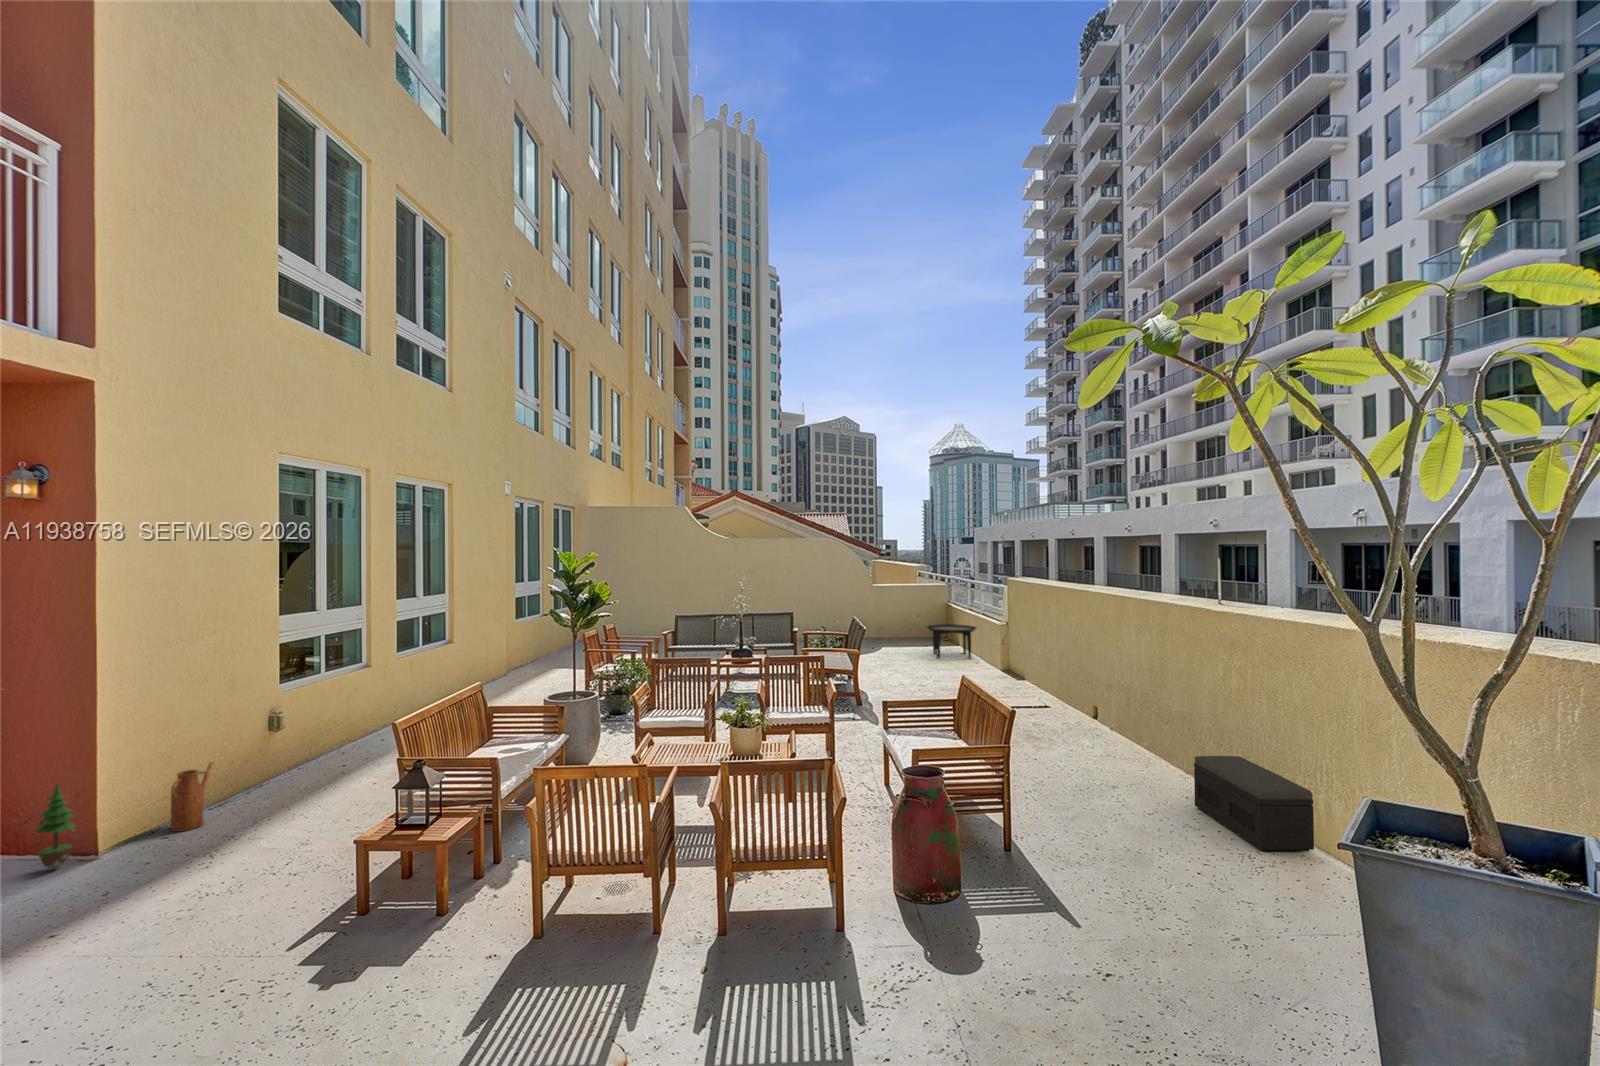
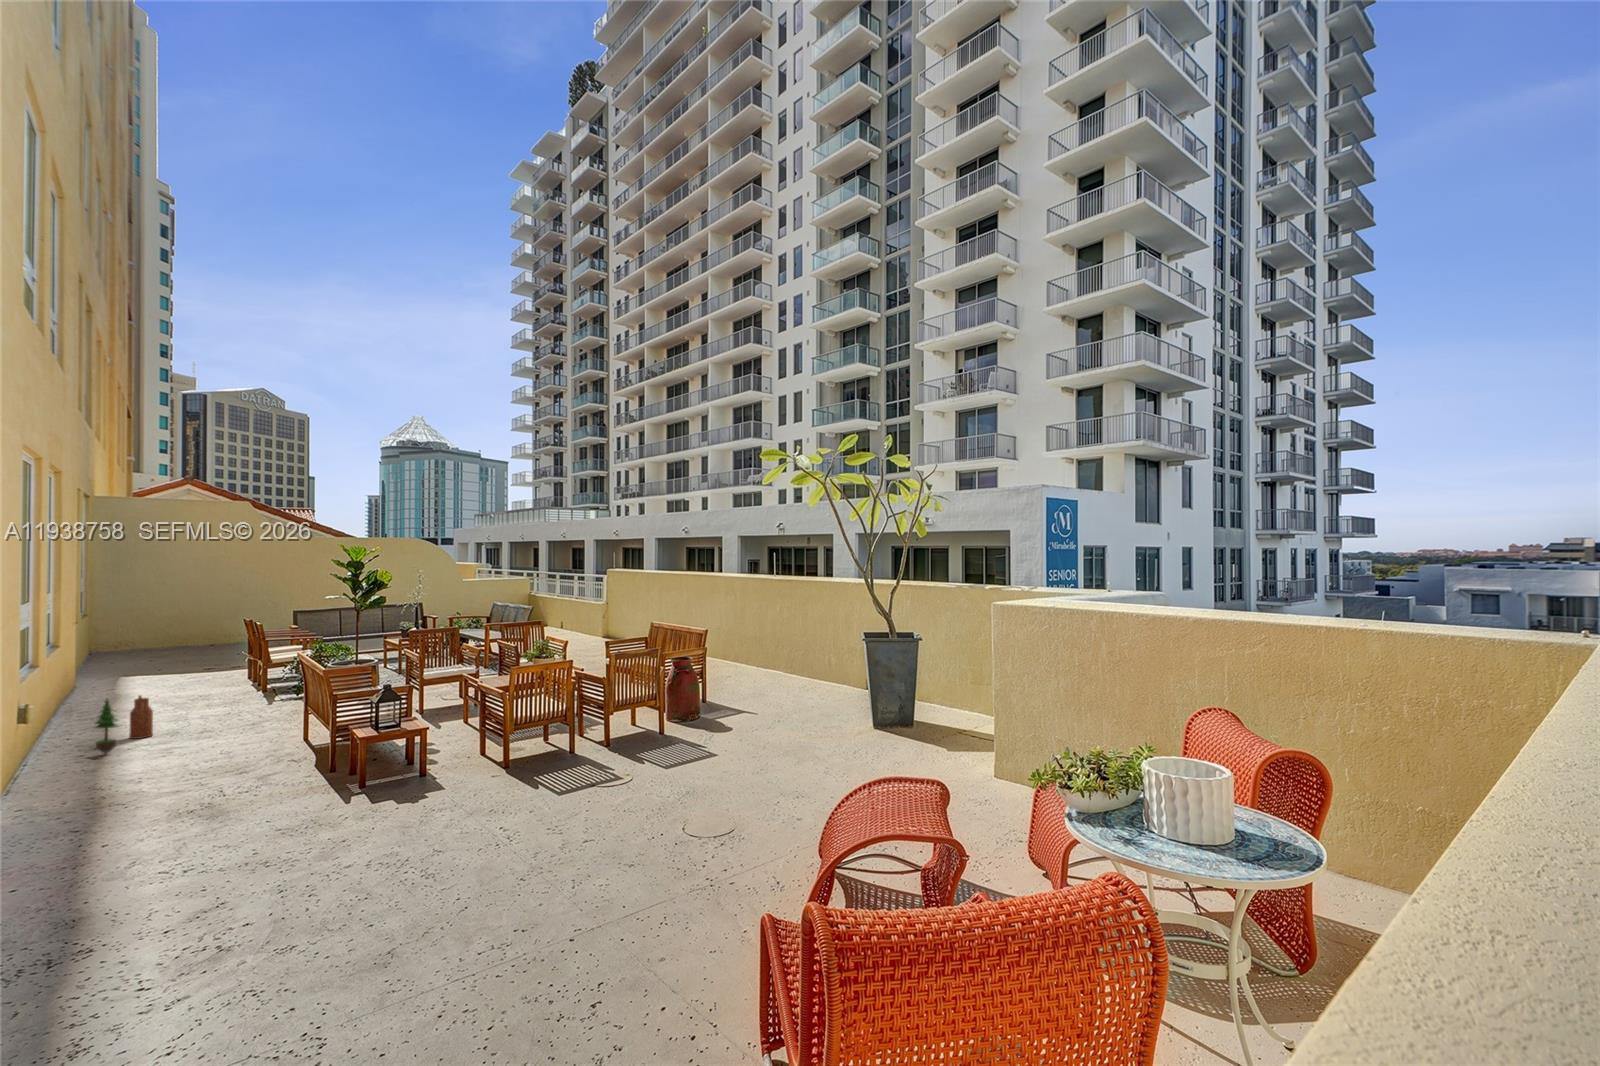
round table: present [927,624,976,659] -> none [515,607,555,632]
storage bench: present [1194,756,1314,851] -> none [724,641,771,672]

